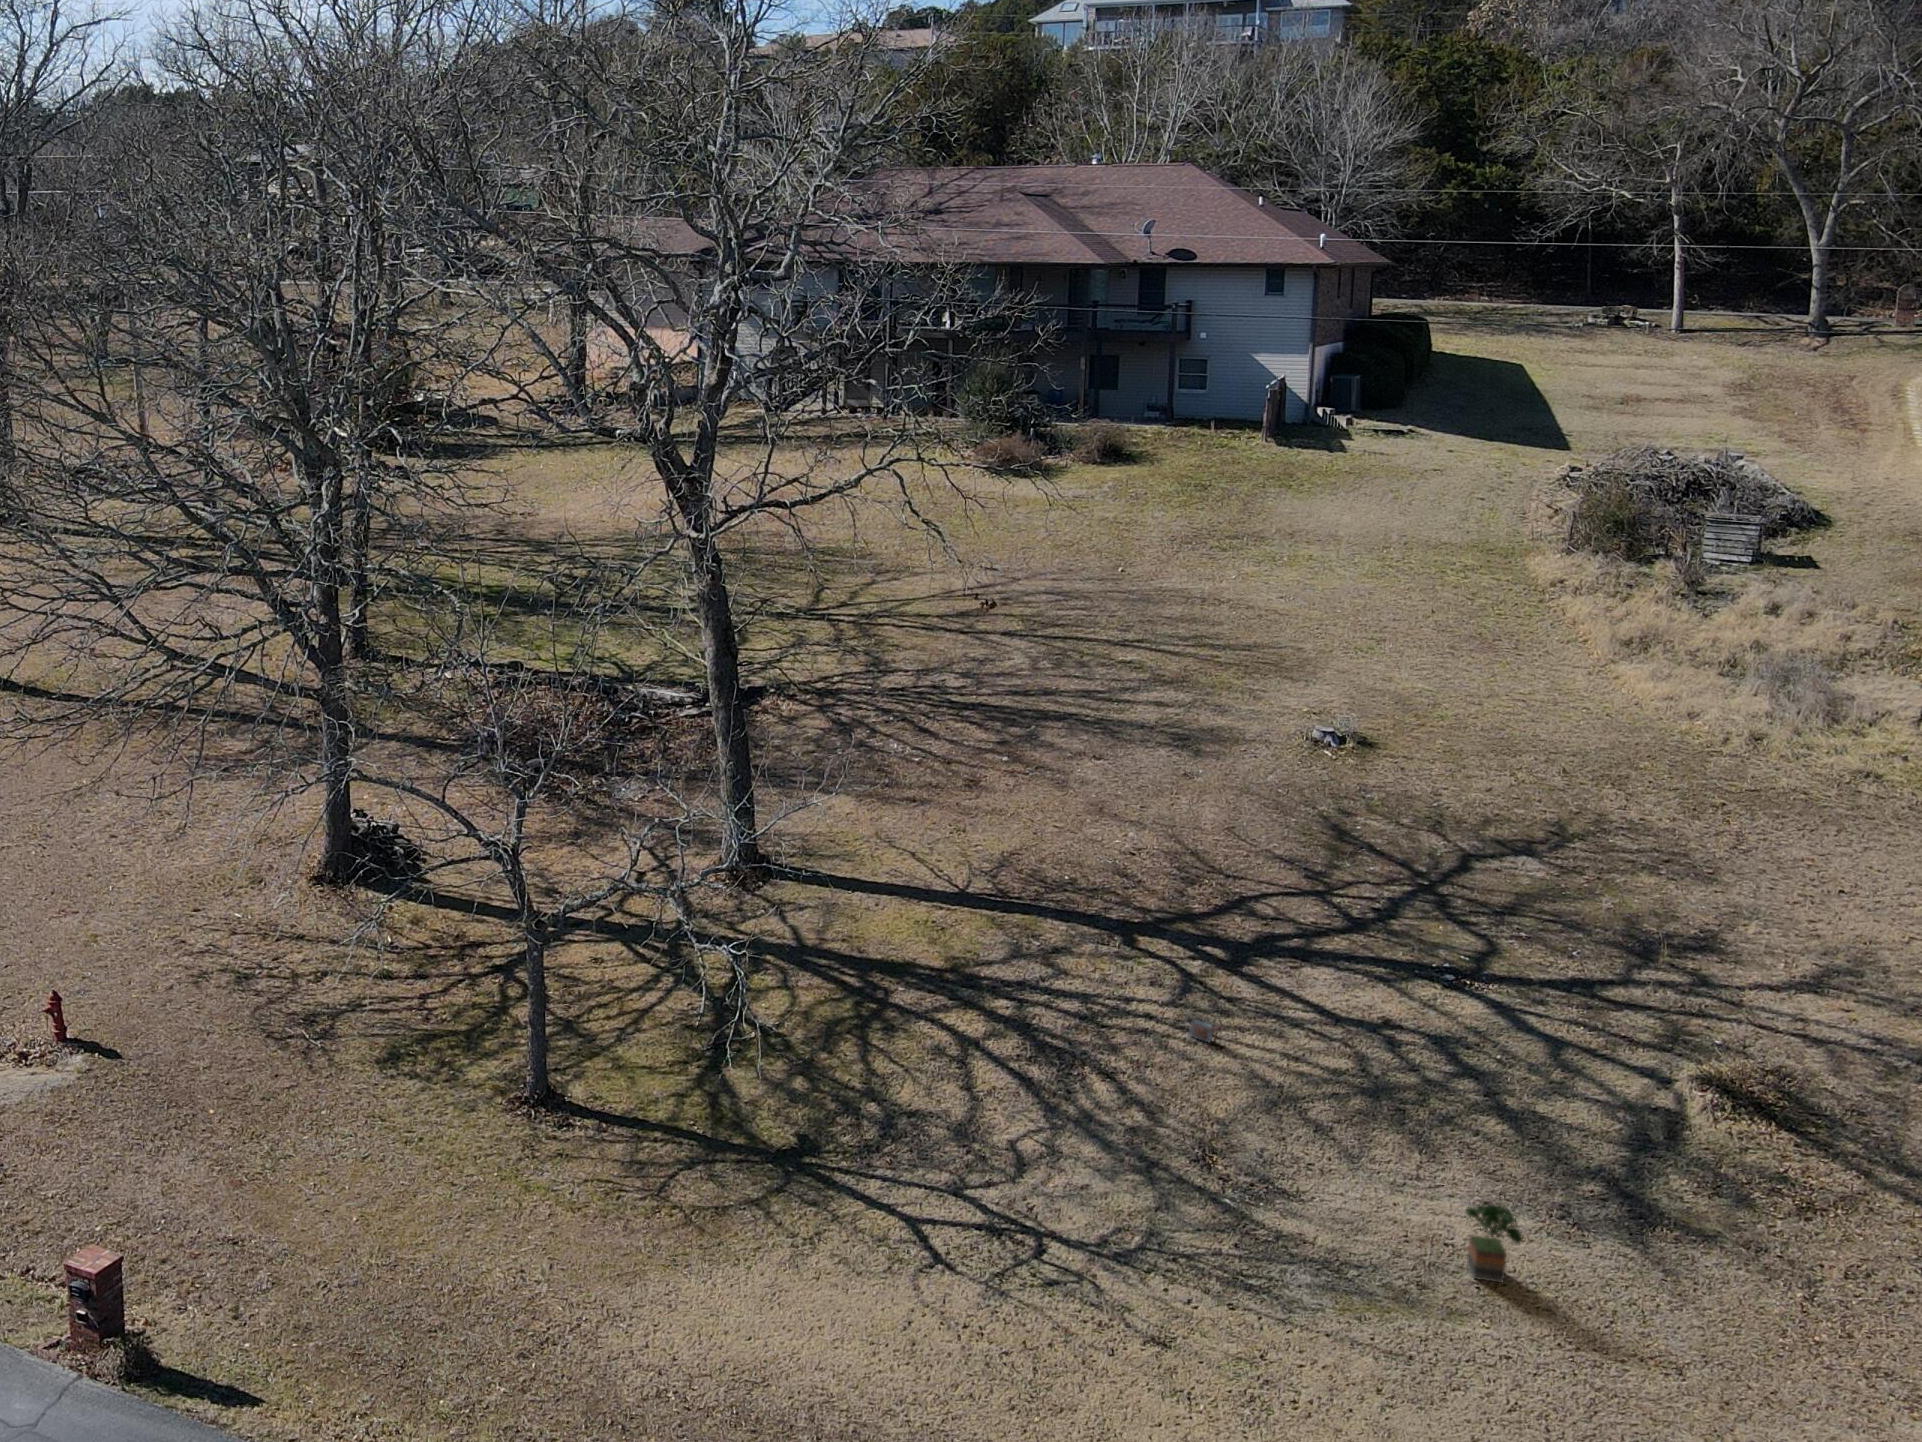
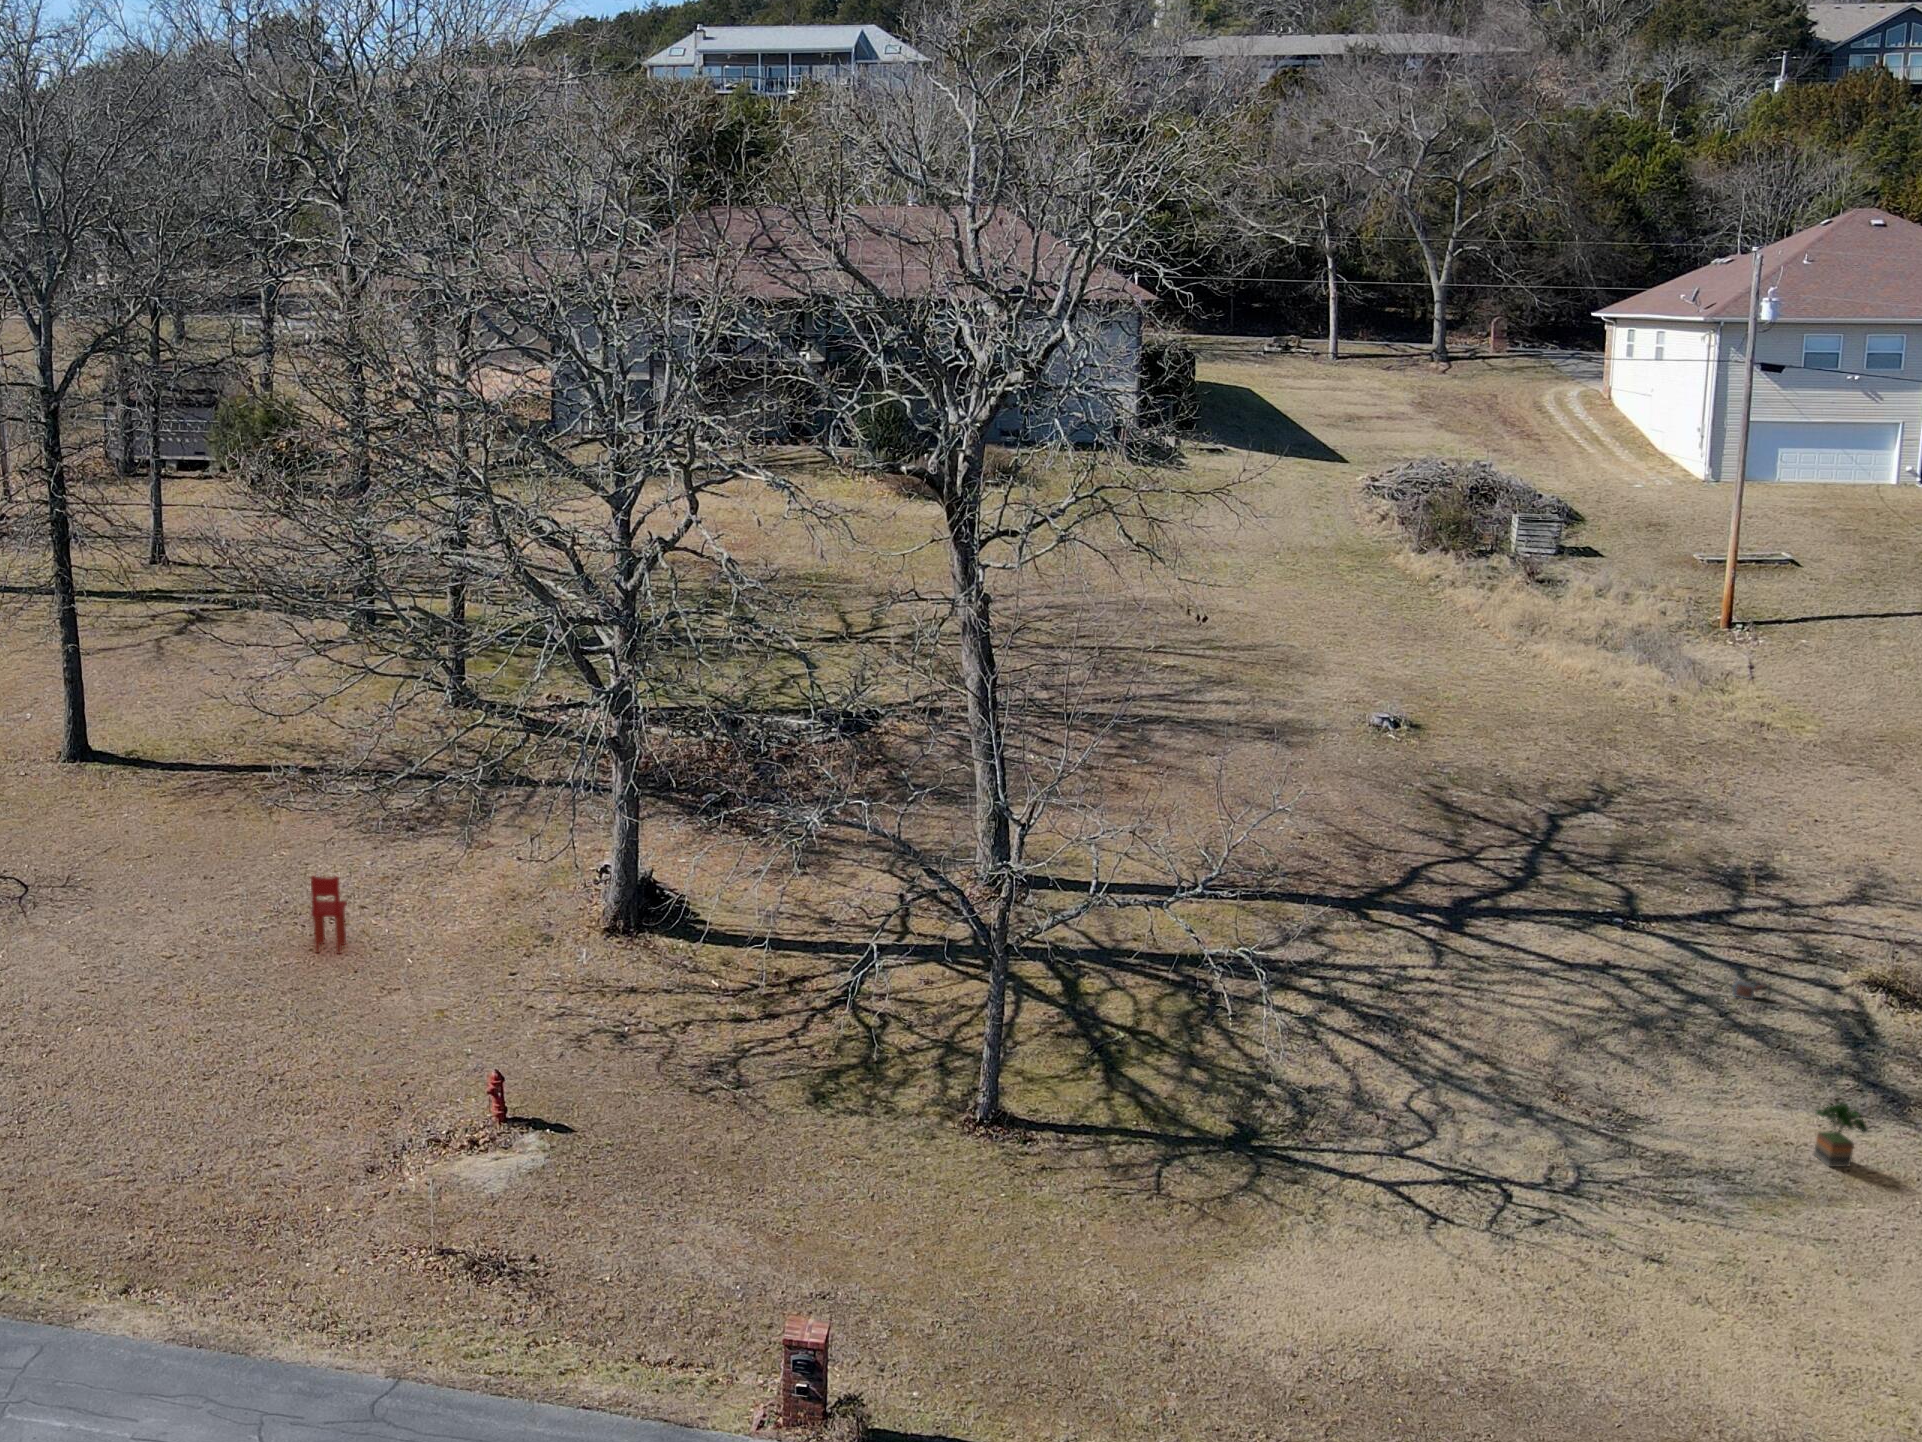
chair: none [22,796,63,874] -> present [311,876,347,954]
watering can: present [1185,1014,1222,1042] -> present [1727,978,1766,999]

